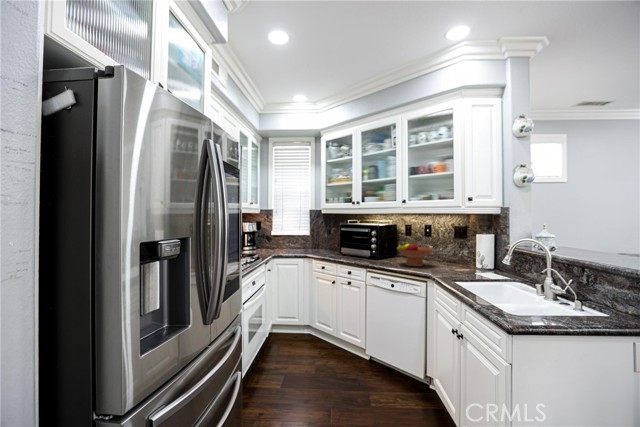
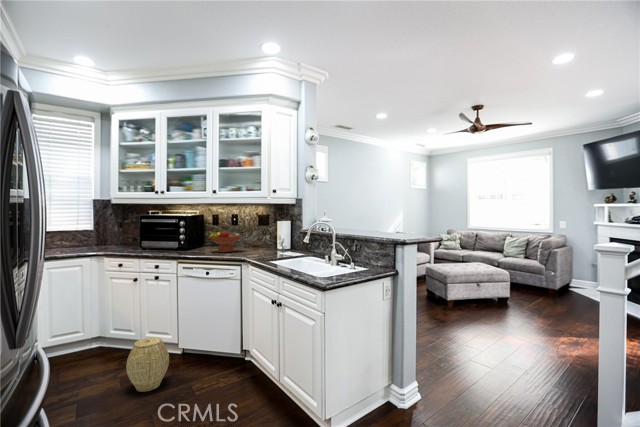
woven basket: none [317,343,352,396] -> present [126,337,169,392]

